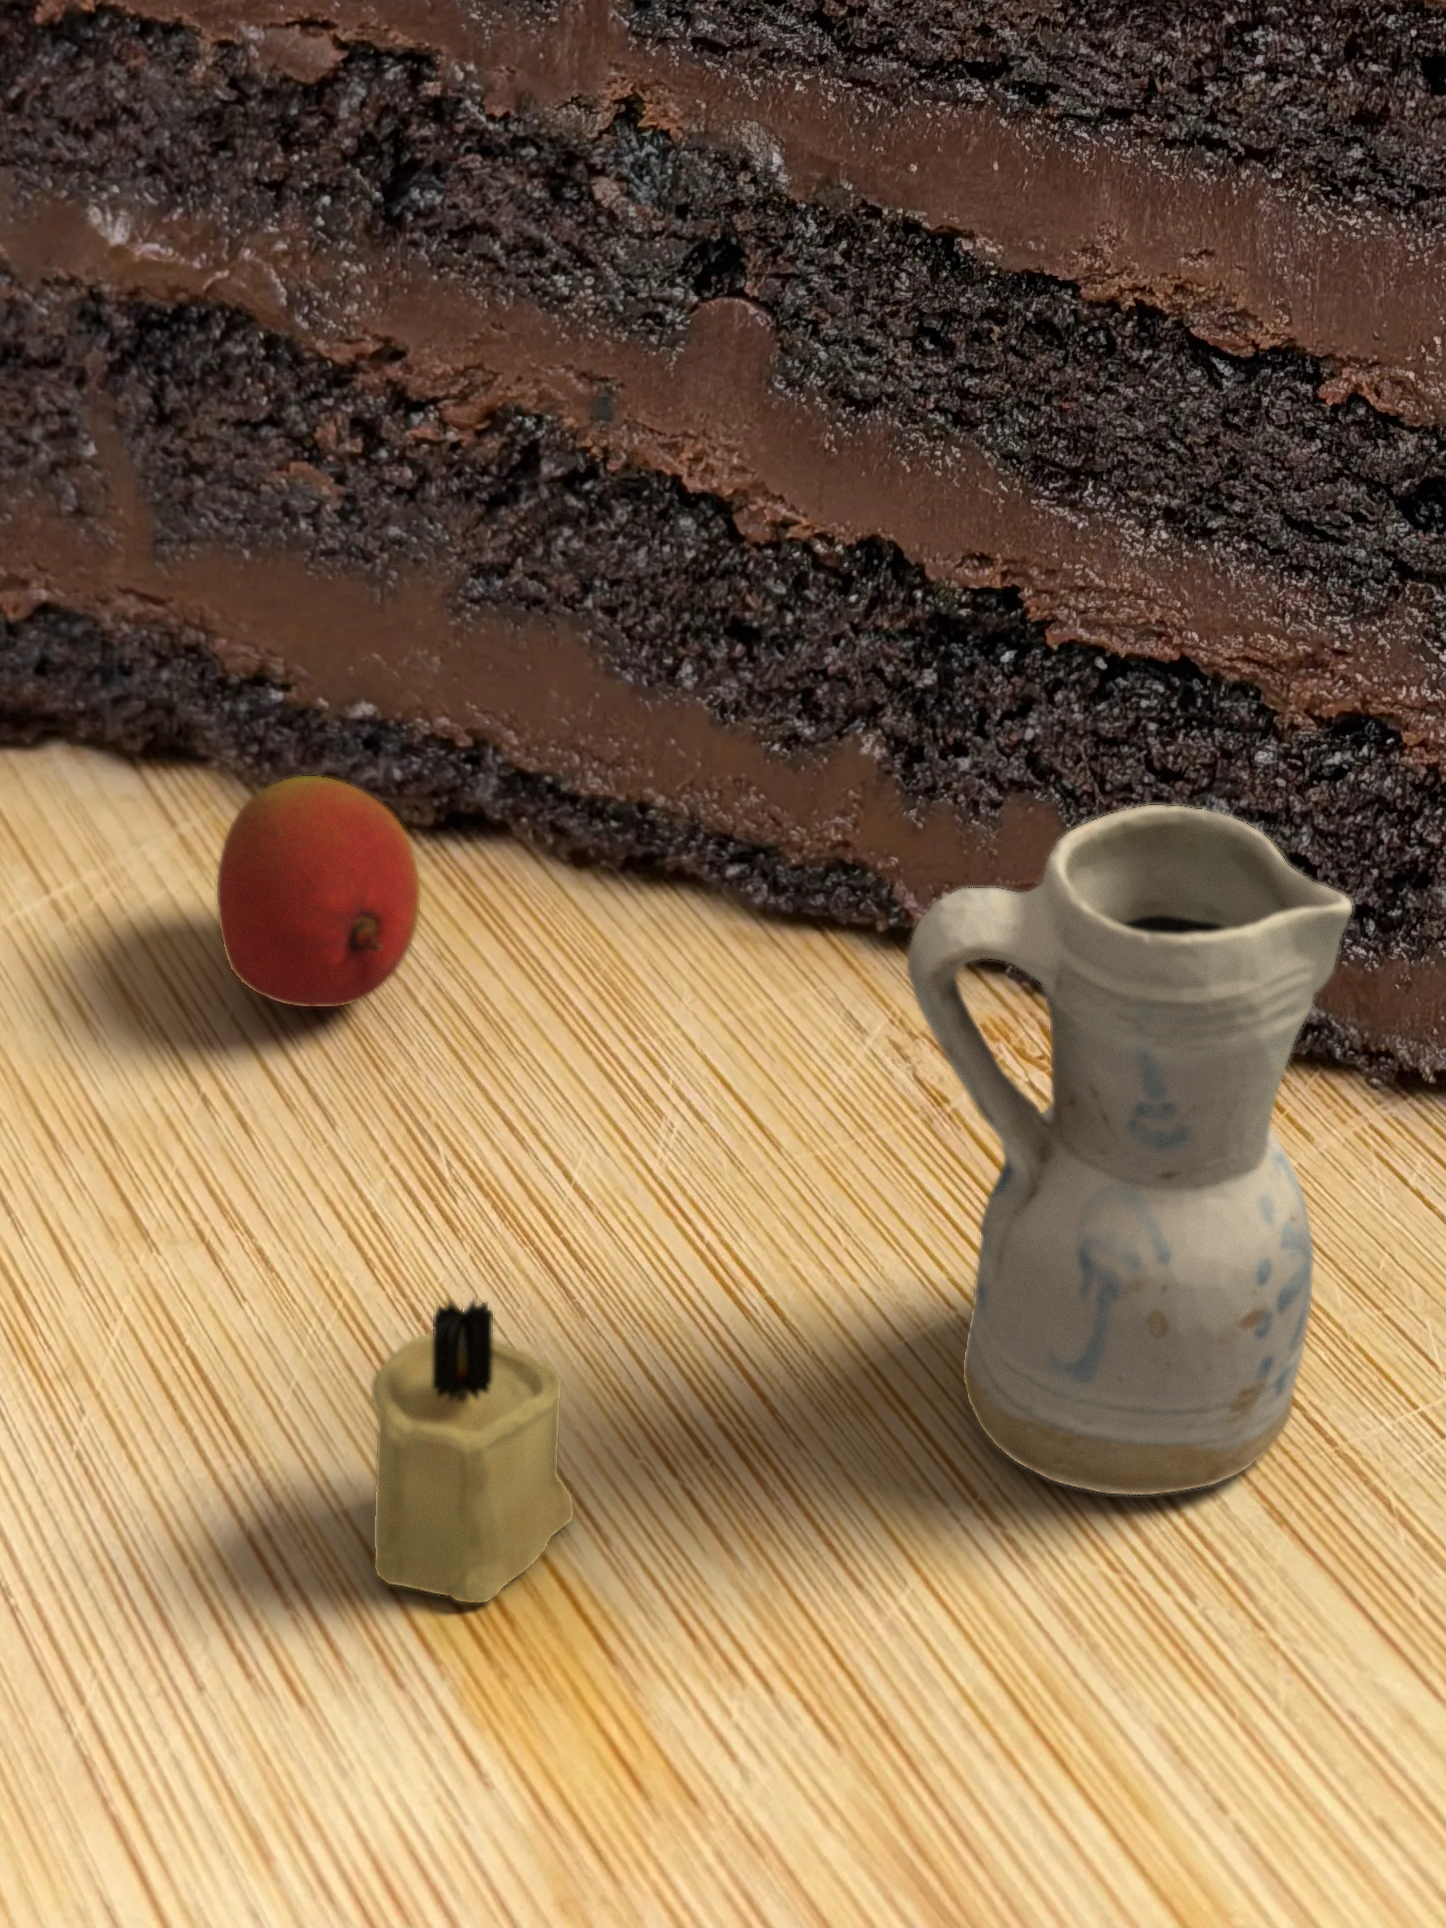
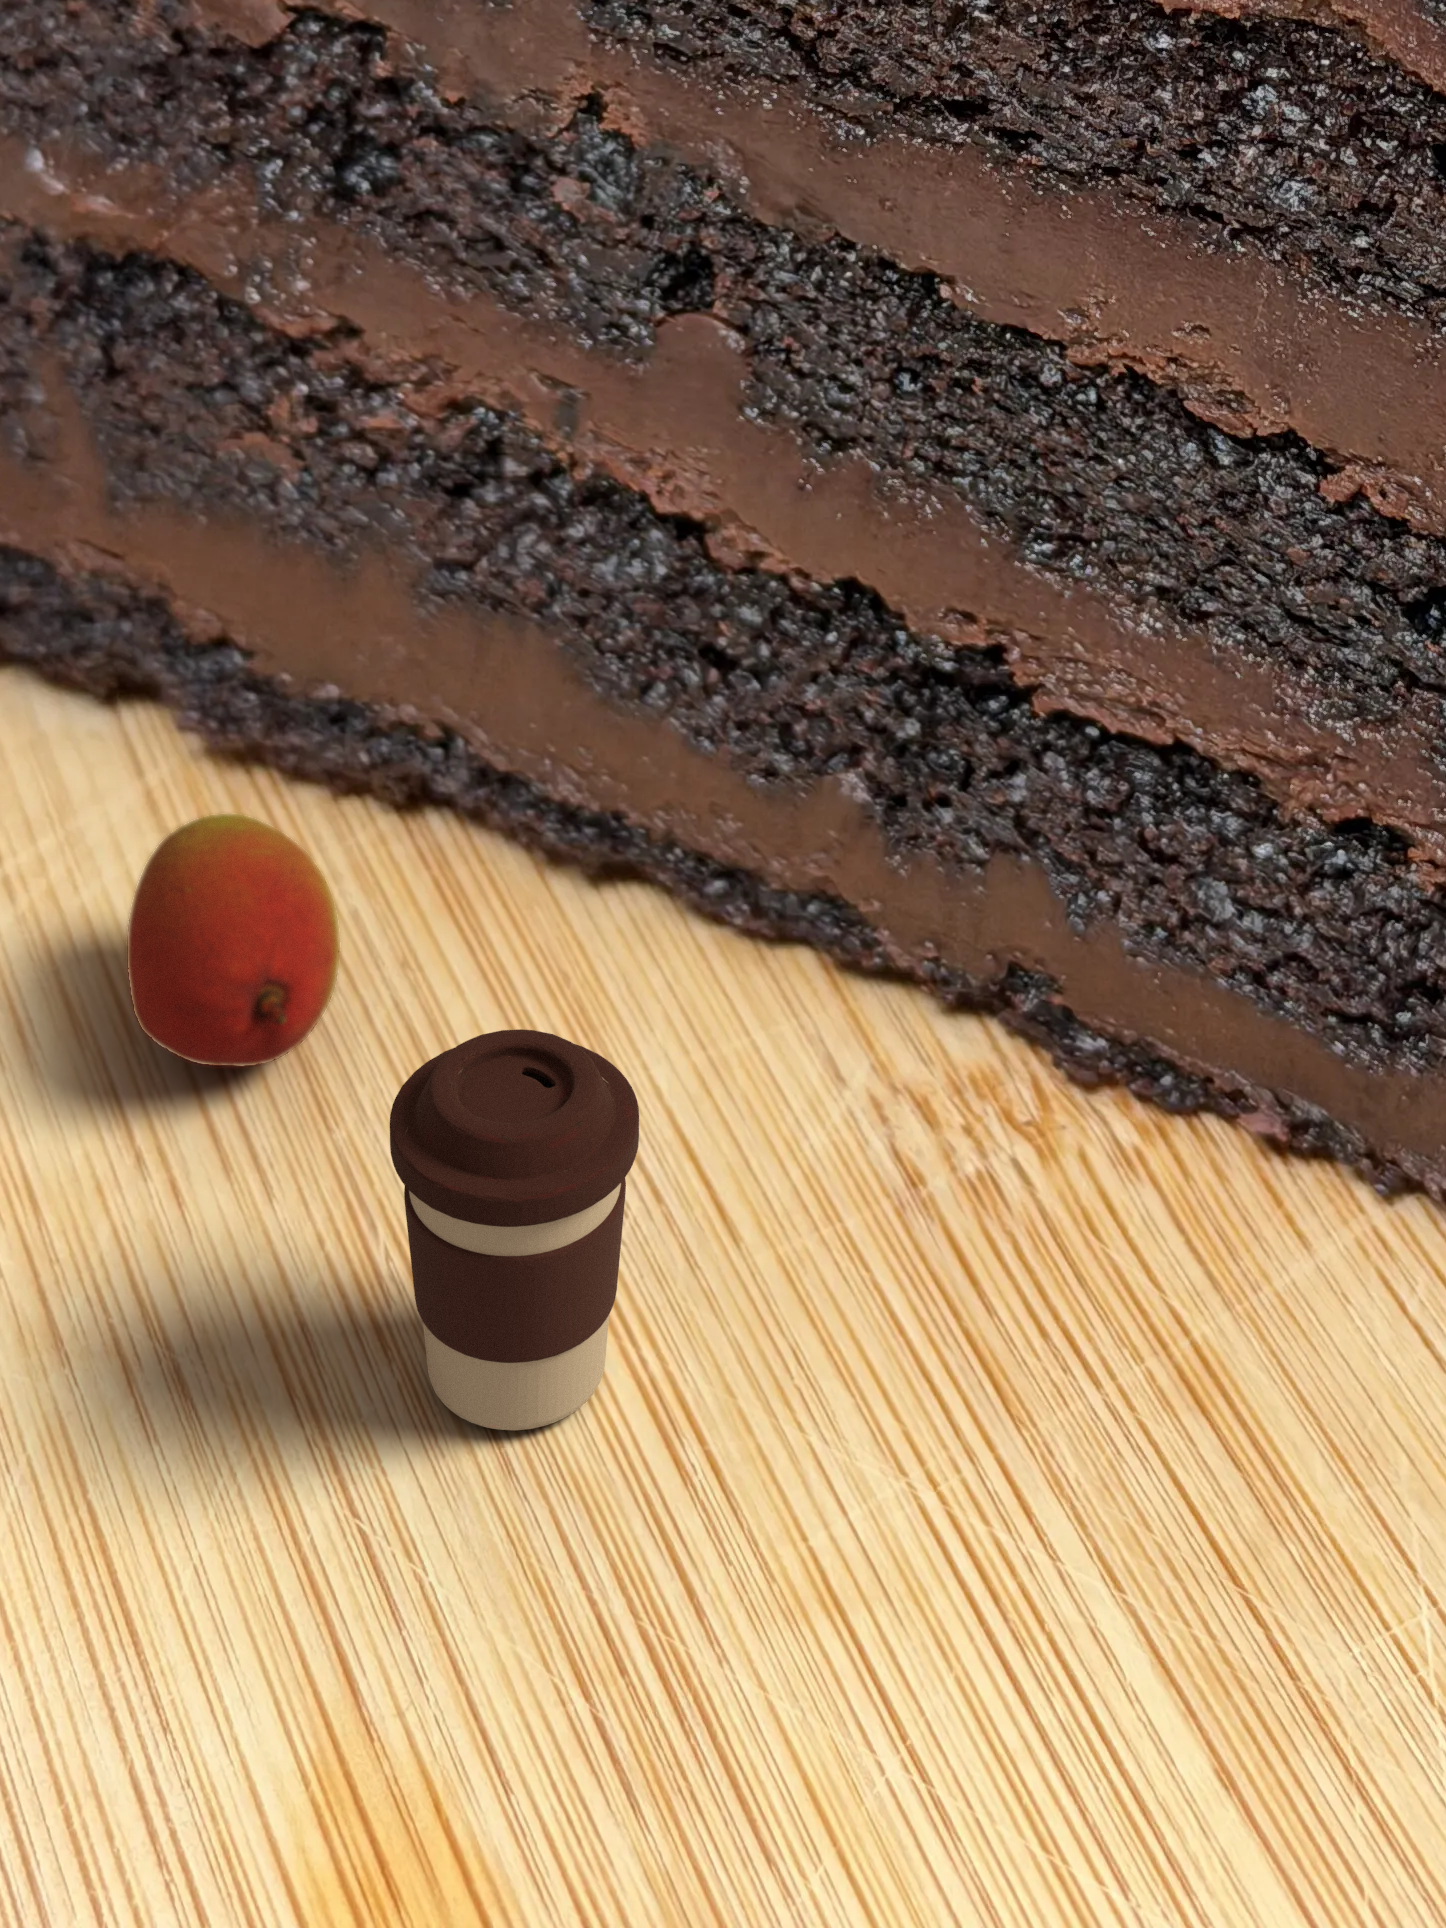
ceramic pitcher: present [907,805,1352,1495] -> none [749,1019,1221,1719]
coffee cup: none [524,895,759,1289] -> present [390,1029,639,1430]
candle: present [371,1297,574,1603] -> none [185,1484,401,1787]

